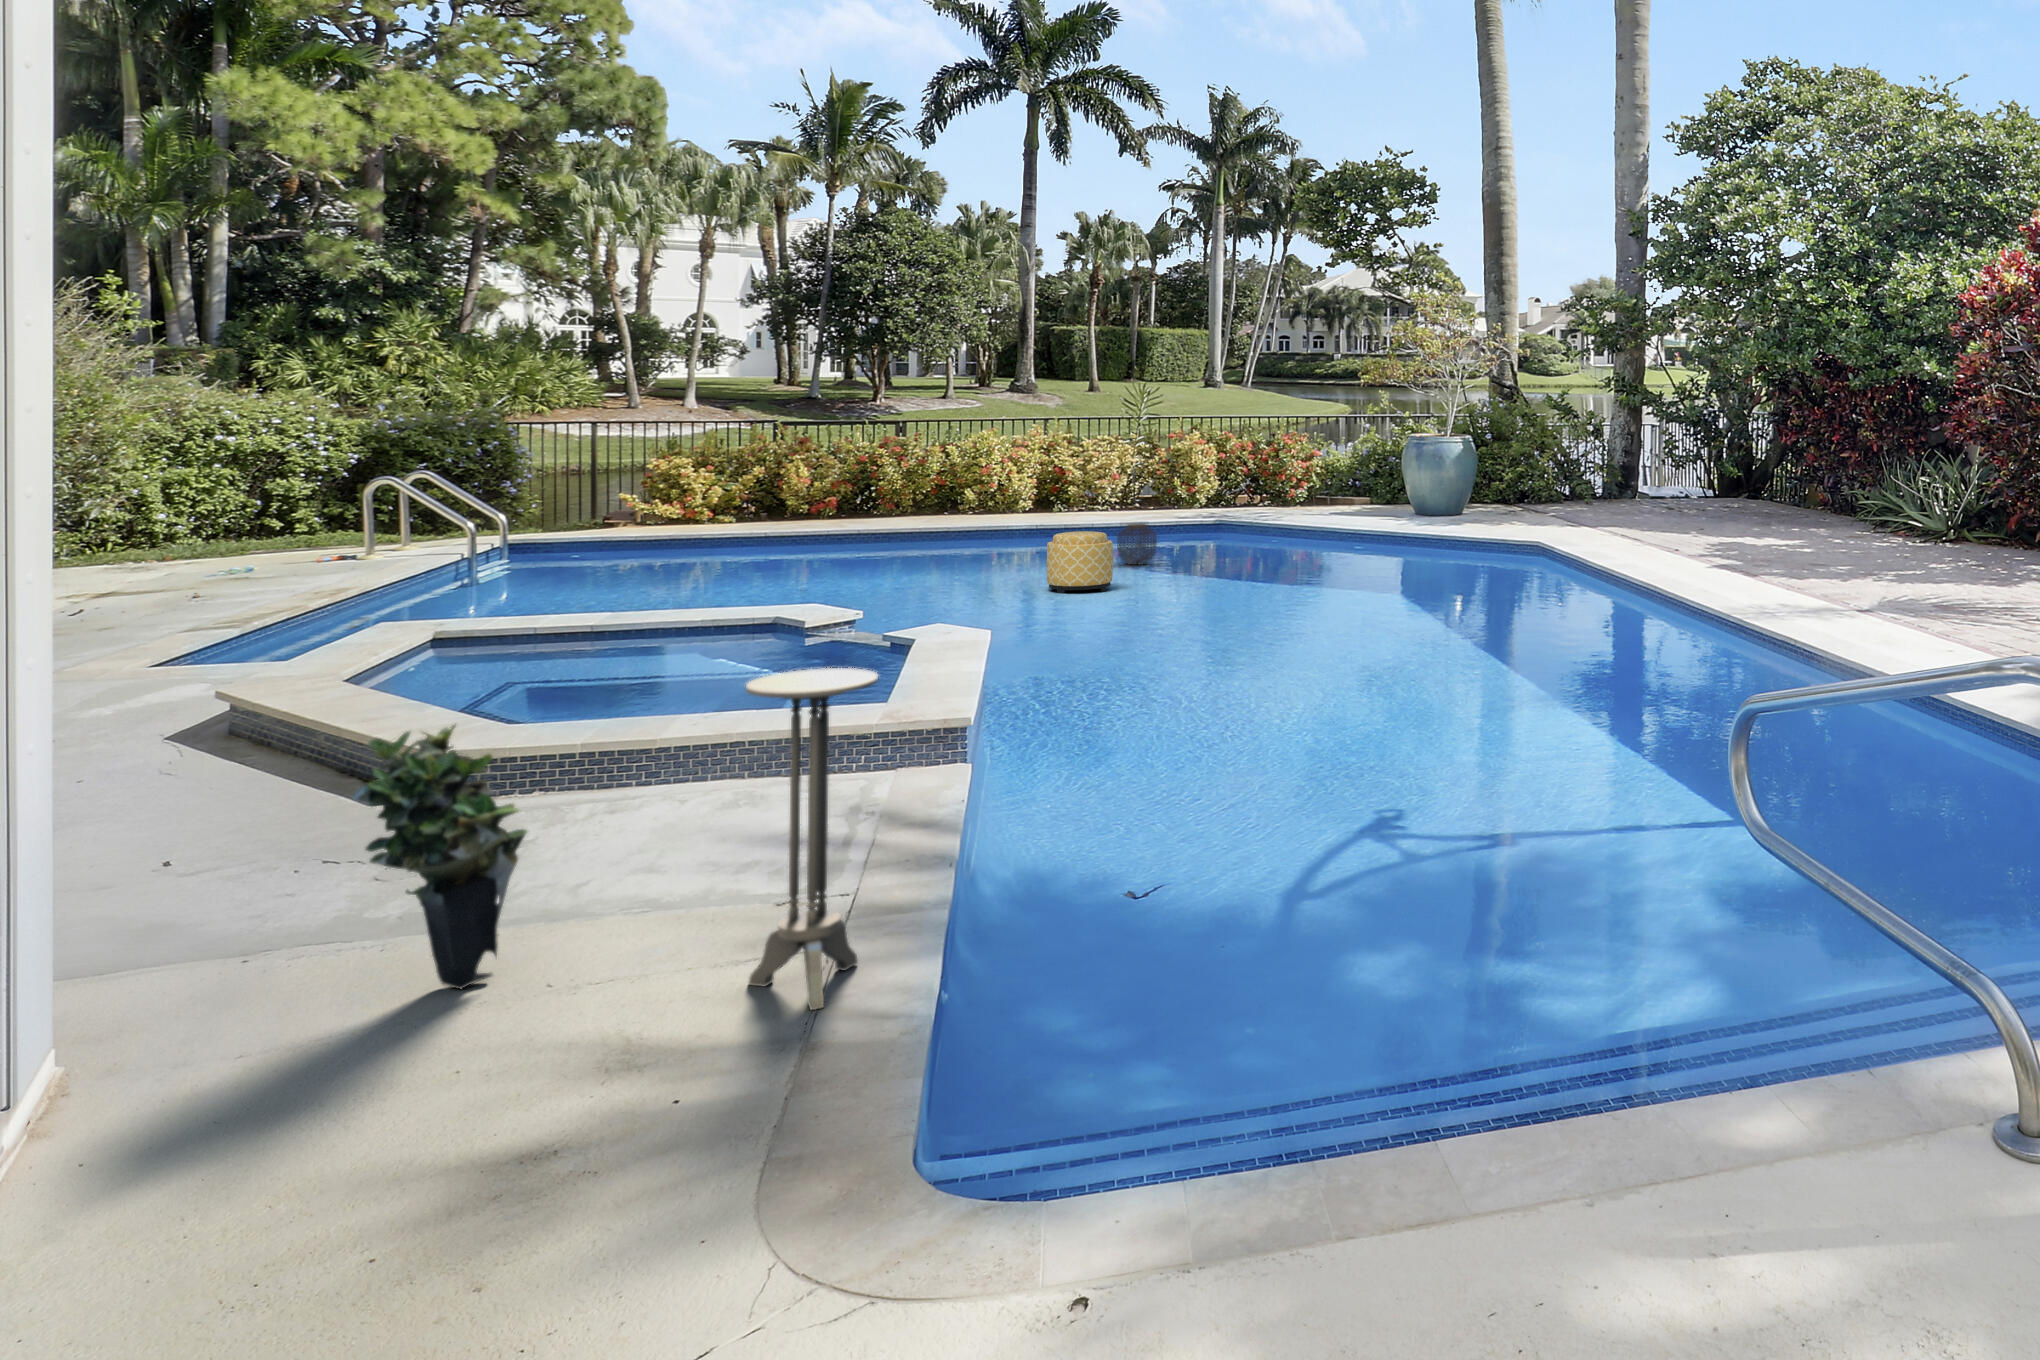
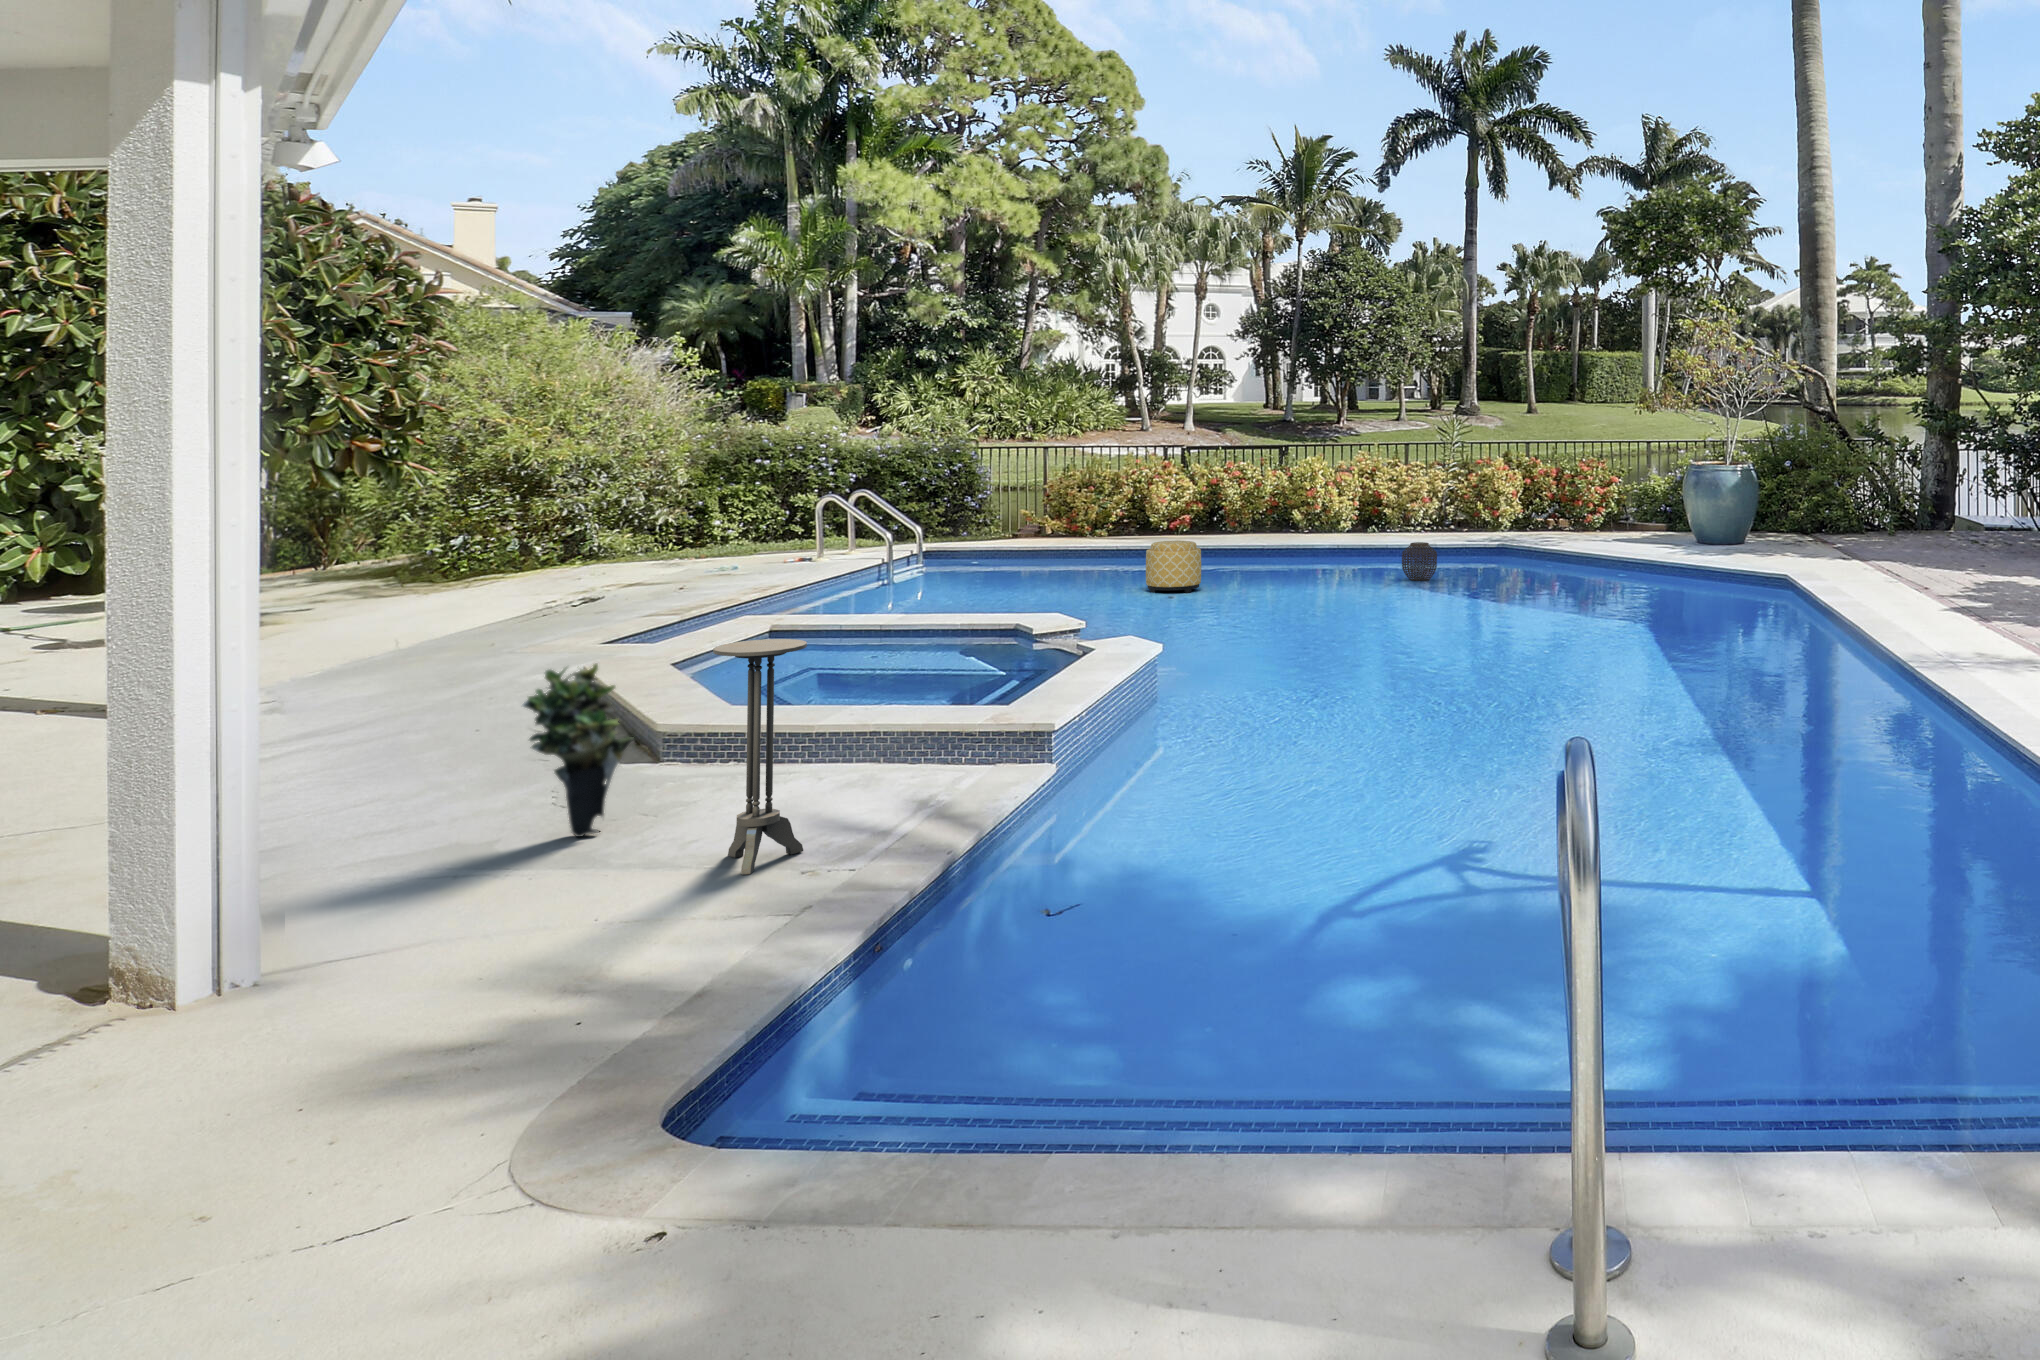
ottoman: present [1047,531,1113,594] -> present [1146,541,1201,593]

